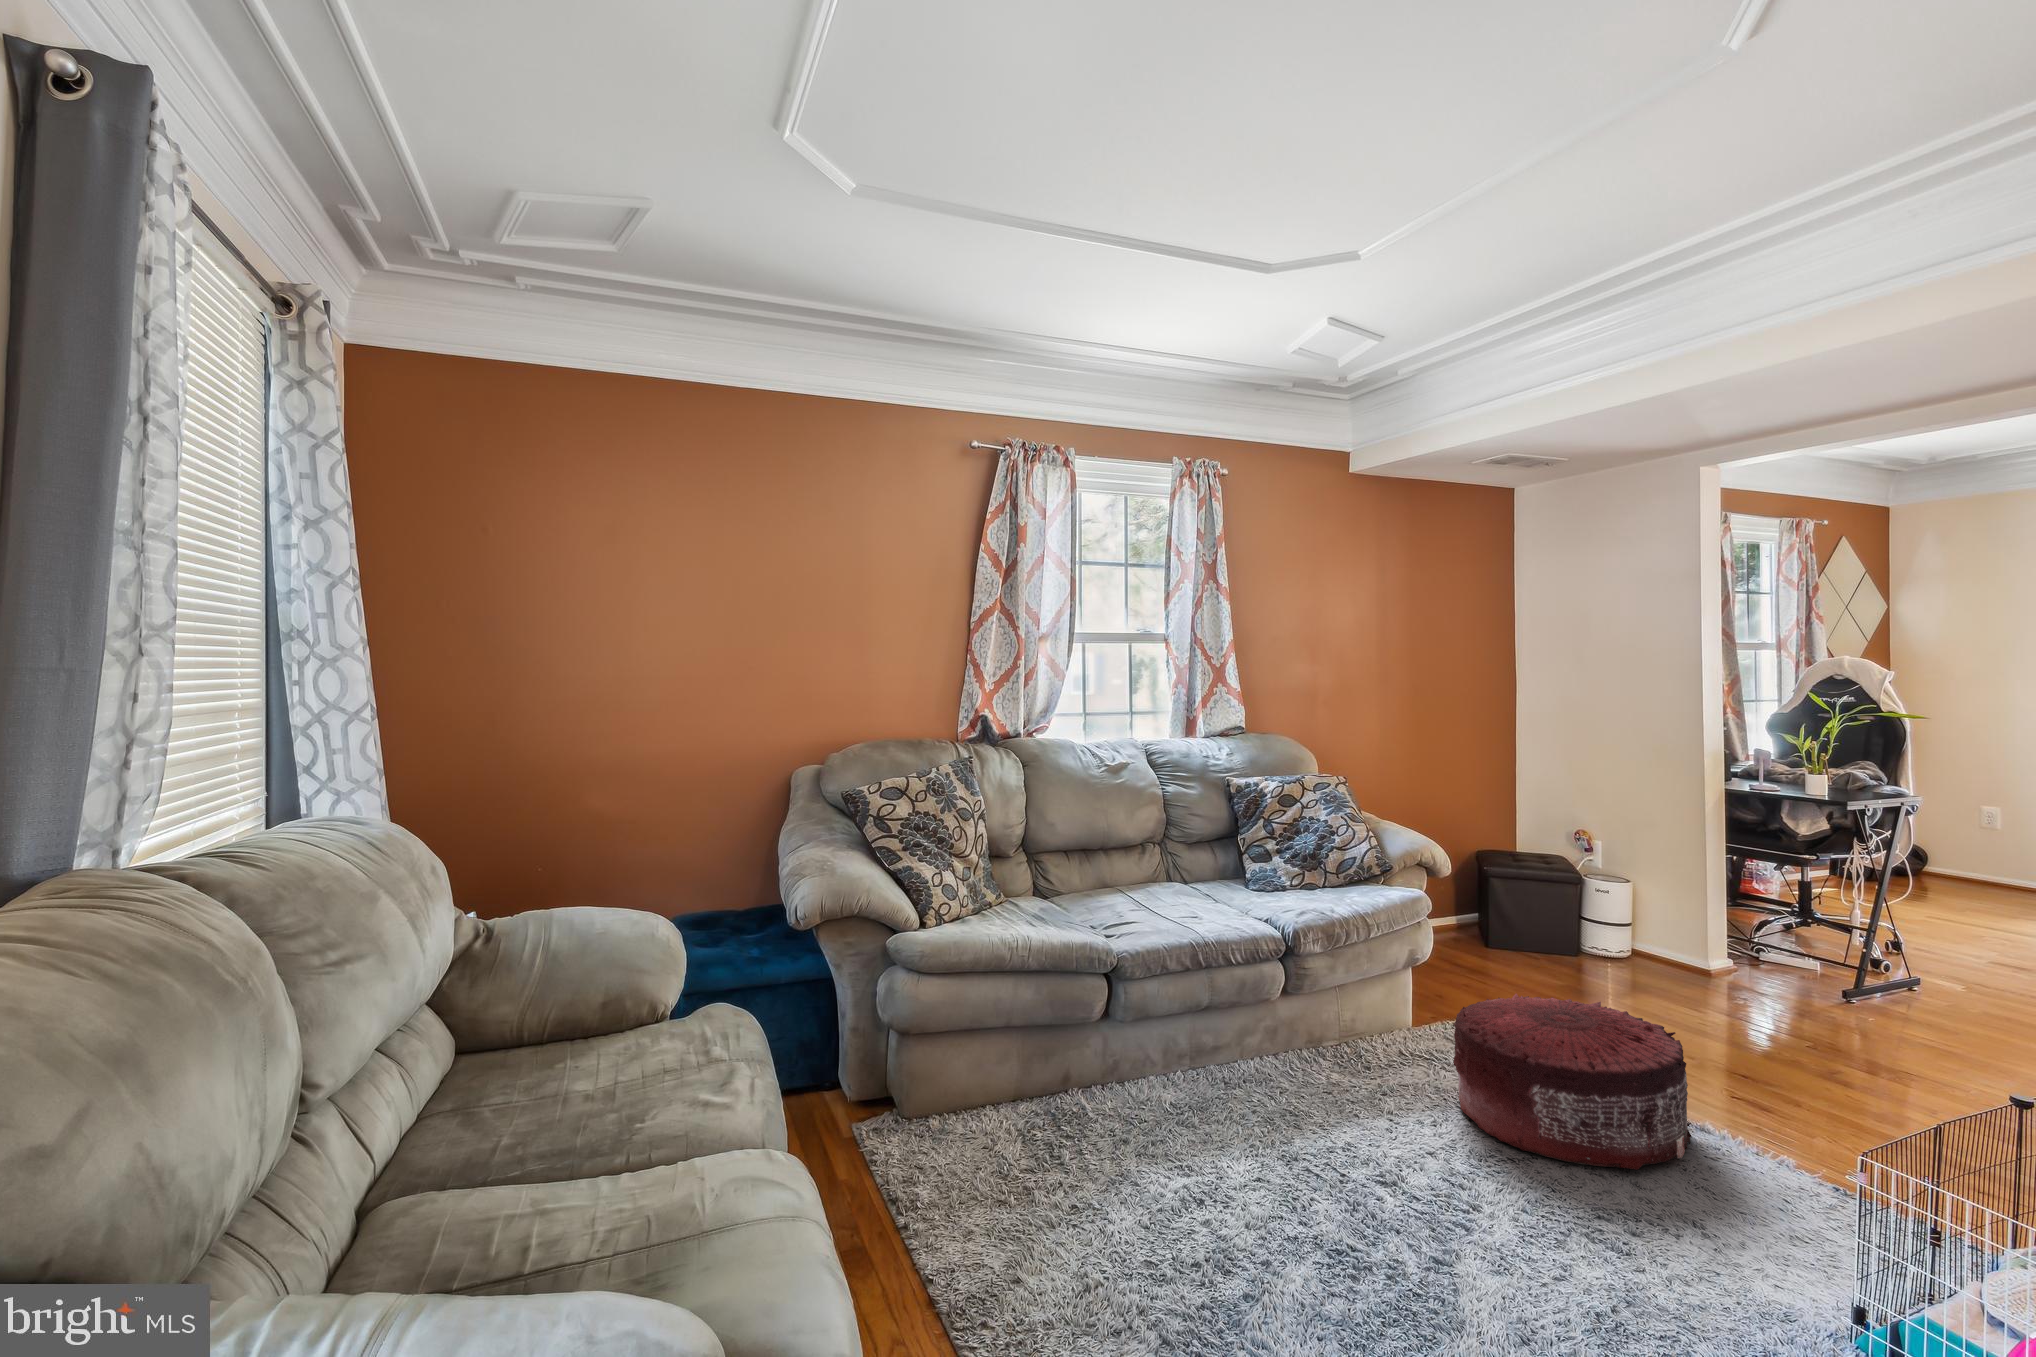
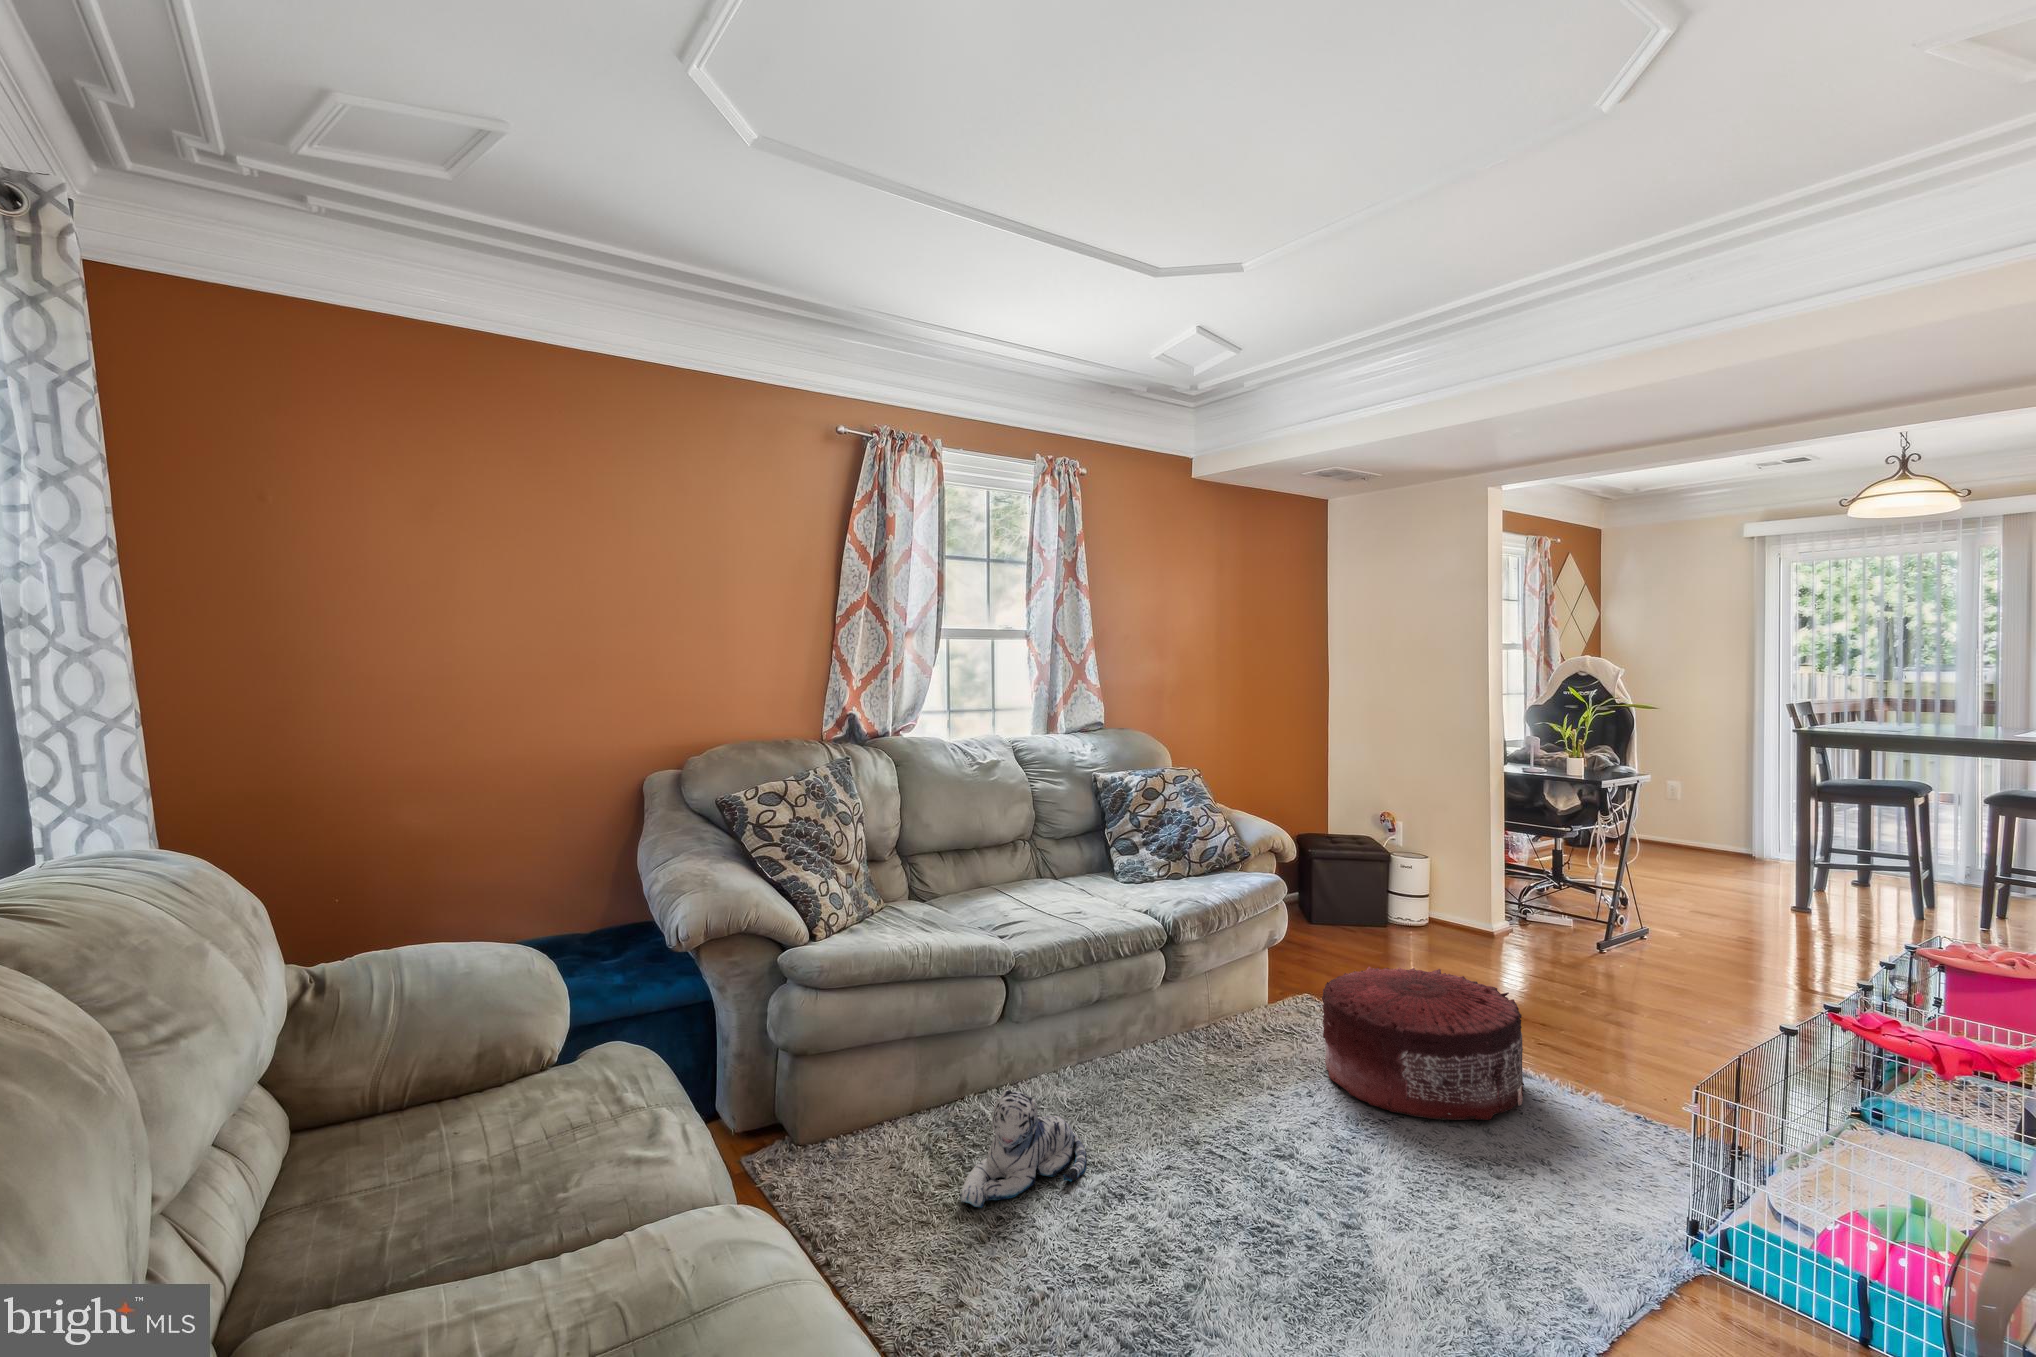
plush toy: none [1039,1084,1176,1196] -> present [960,1089,1087,1208]

